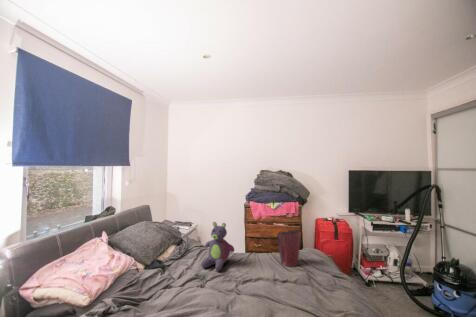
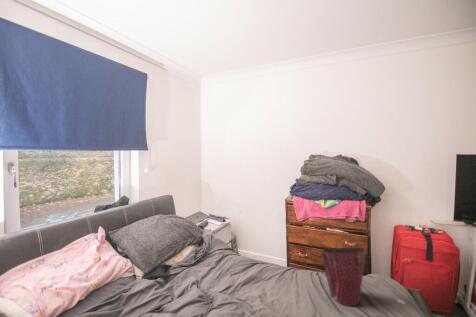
stuffed bear: present [201,222,234,271] -> none [211,224,257,296]

